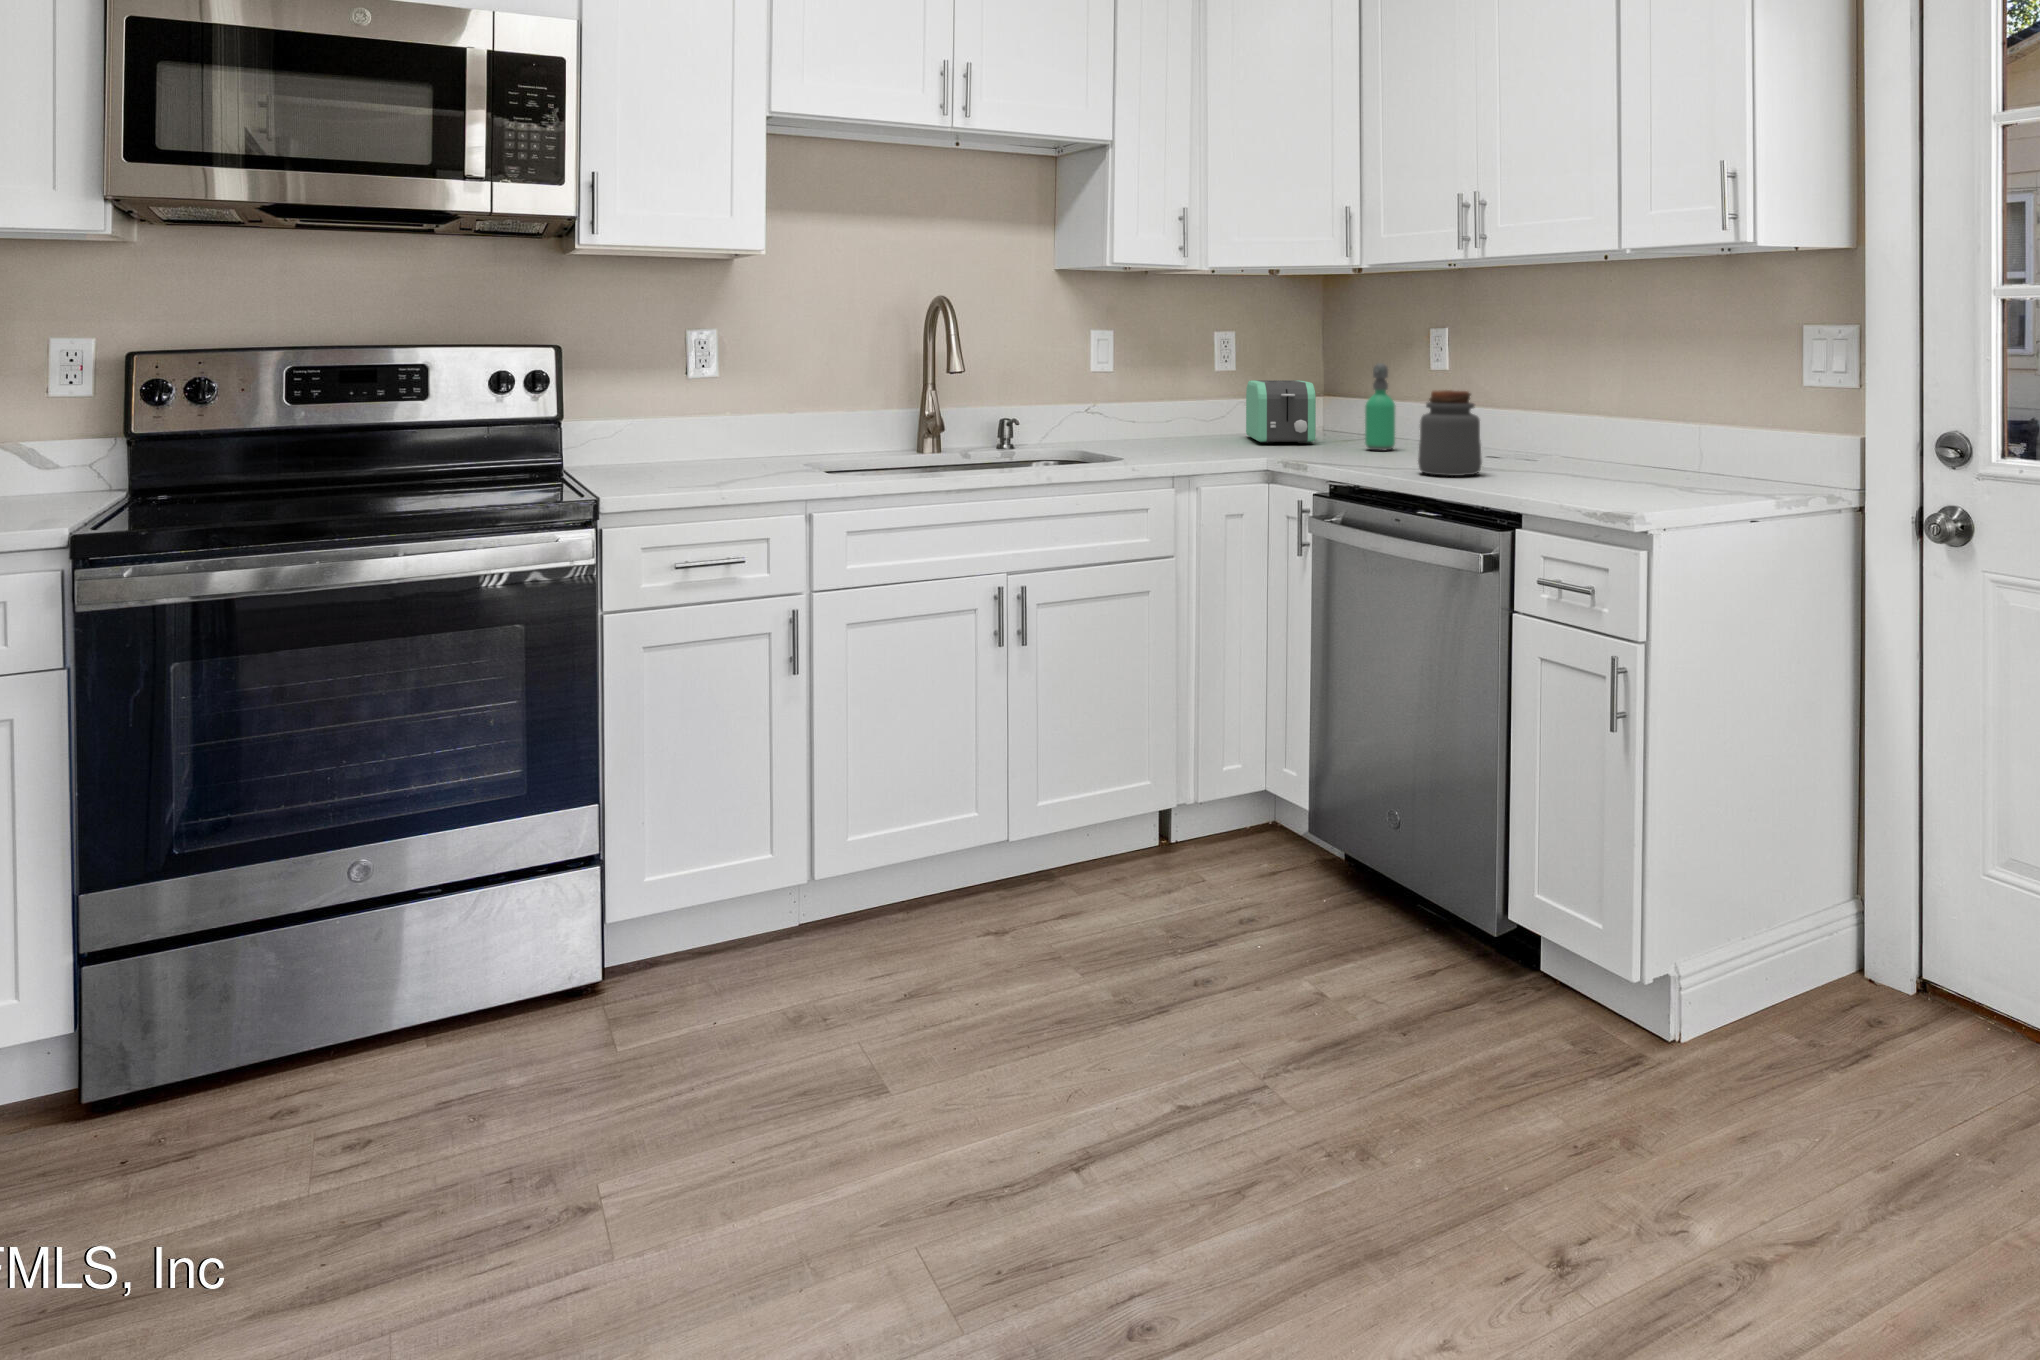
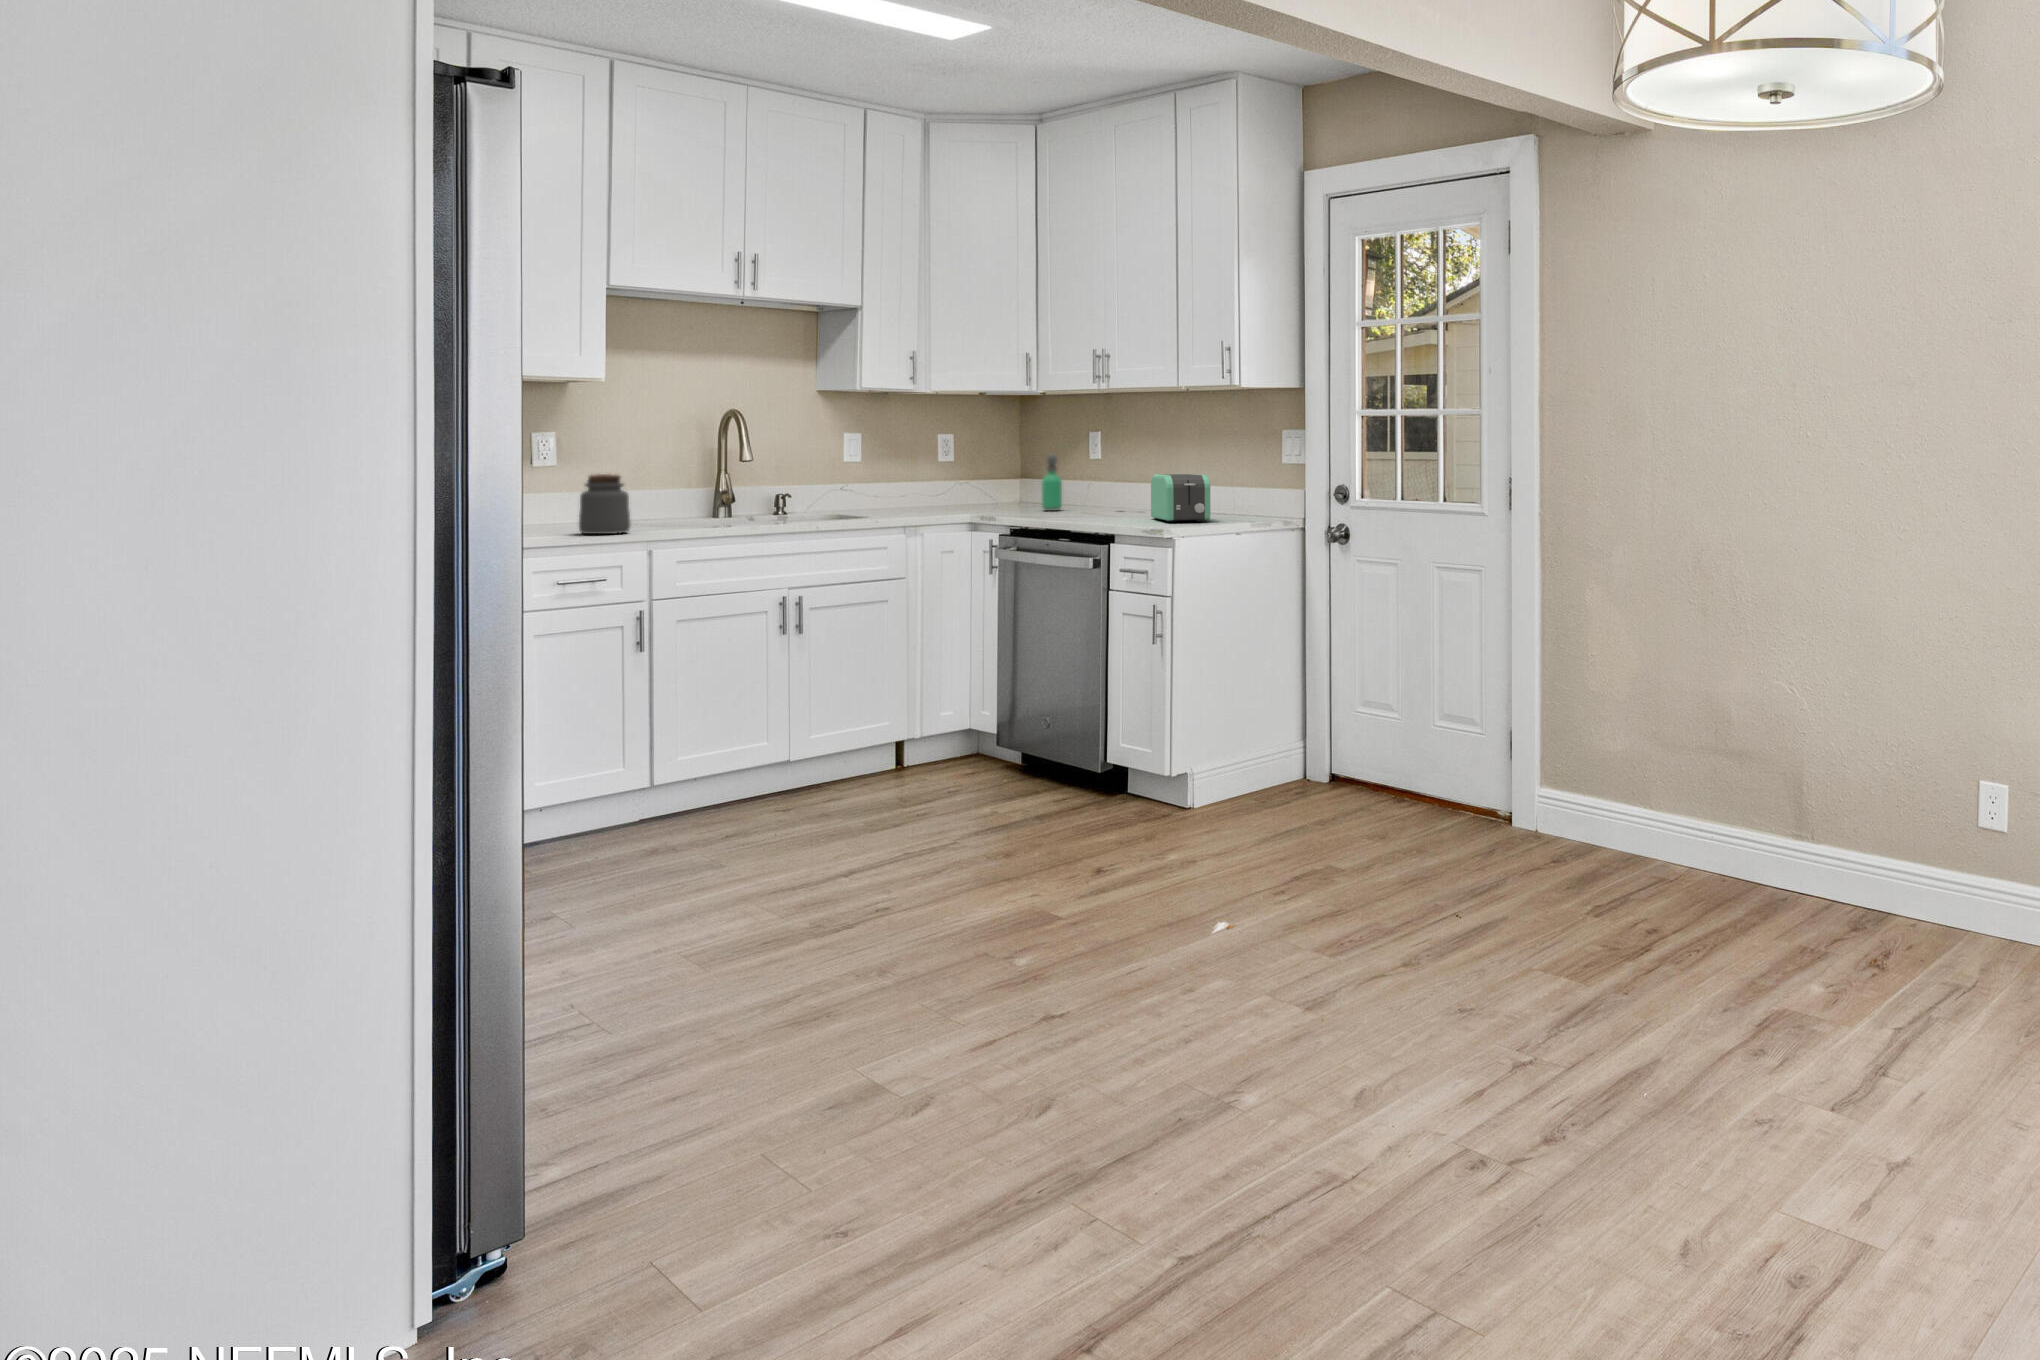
toaster: present [1246,380,1316,444] -> present [1151,474,1210,522]
jar: present [1418,390,1482,476] -> present [579,474,631,534]

